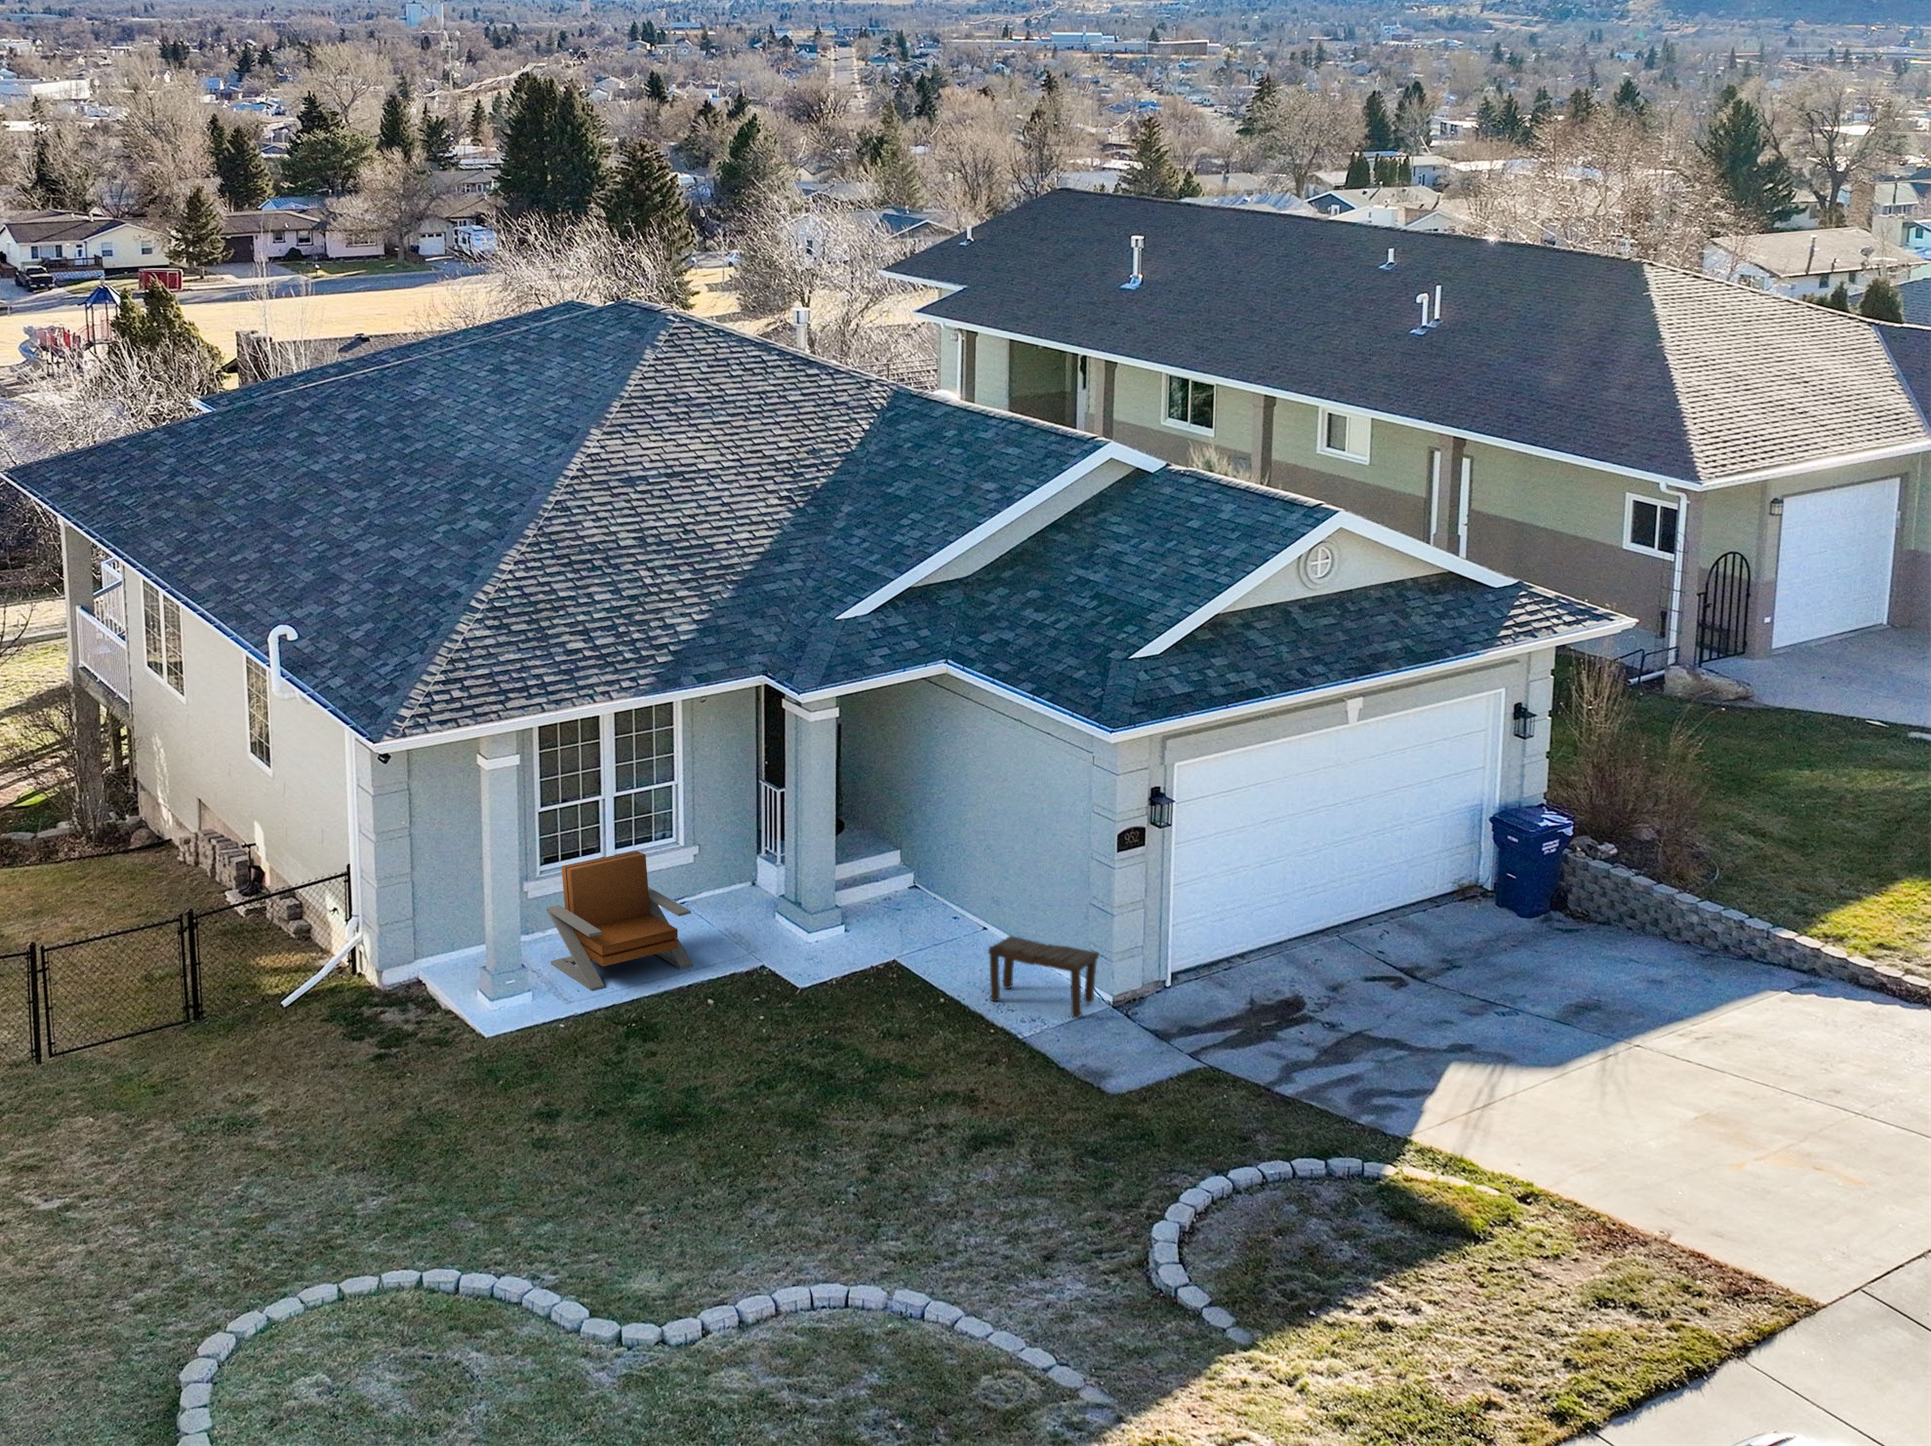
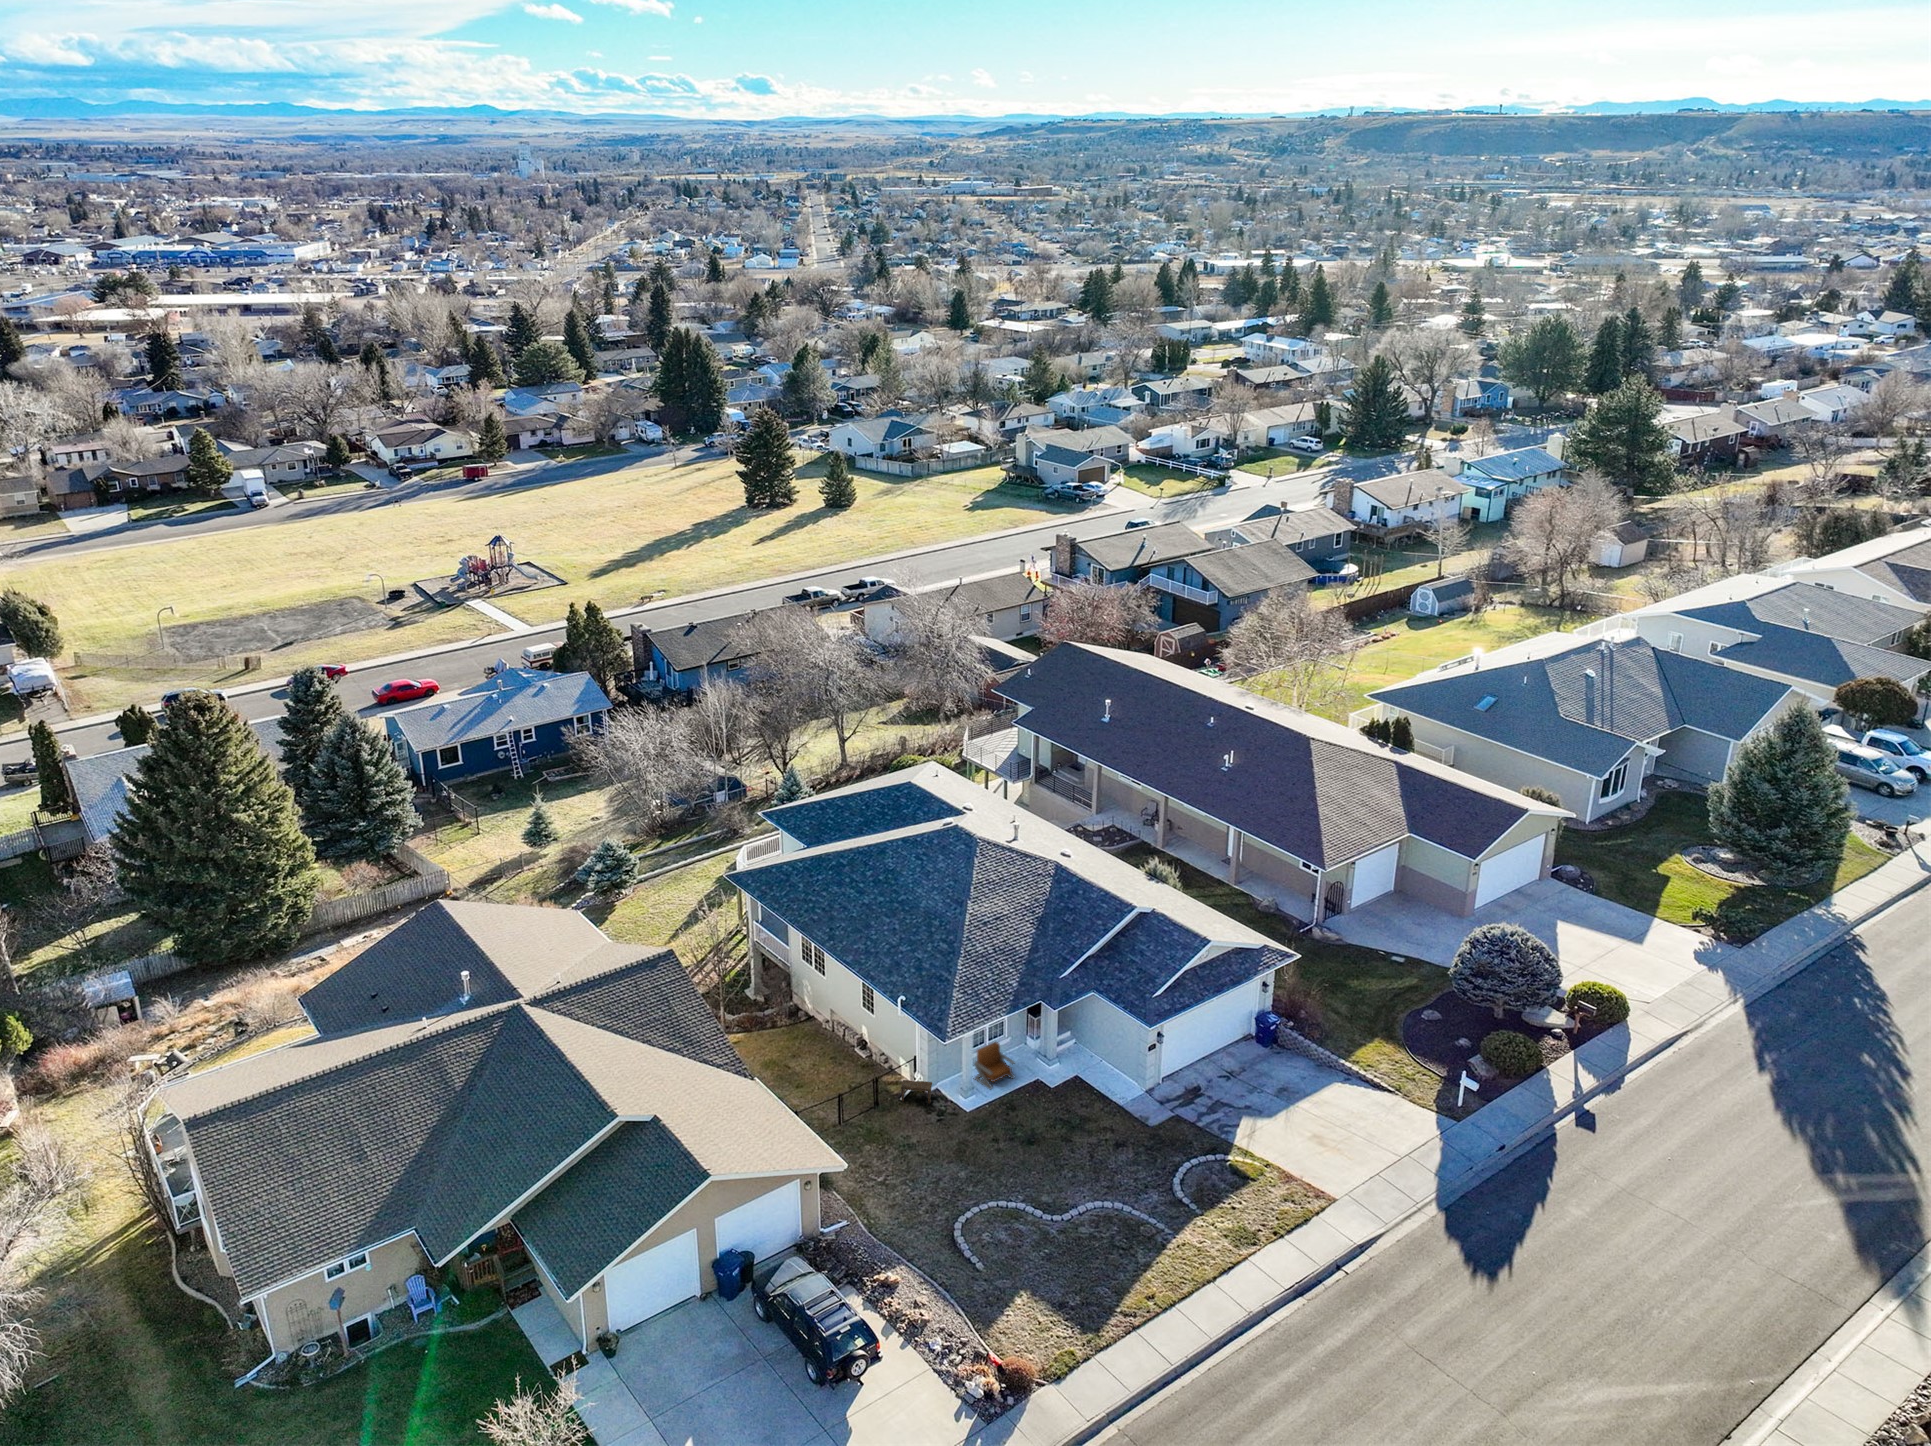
bench: present [988,936,1099,1019] -> present [901,1080,932,1103]

